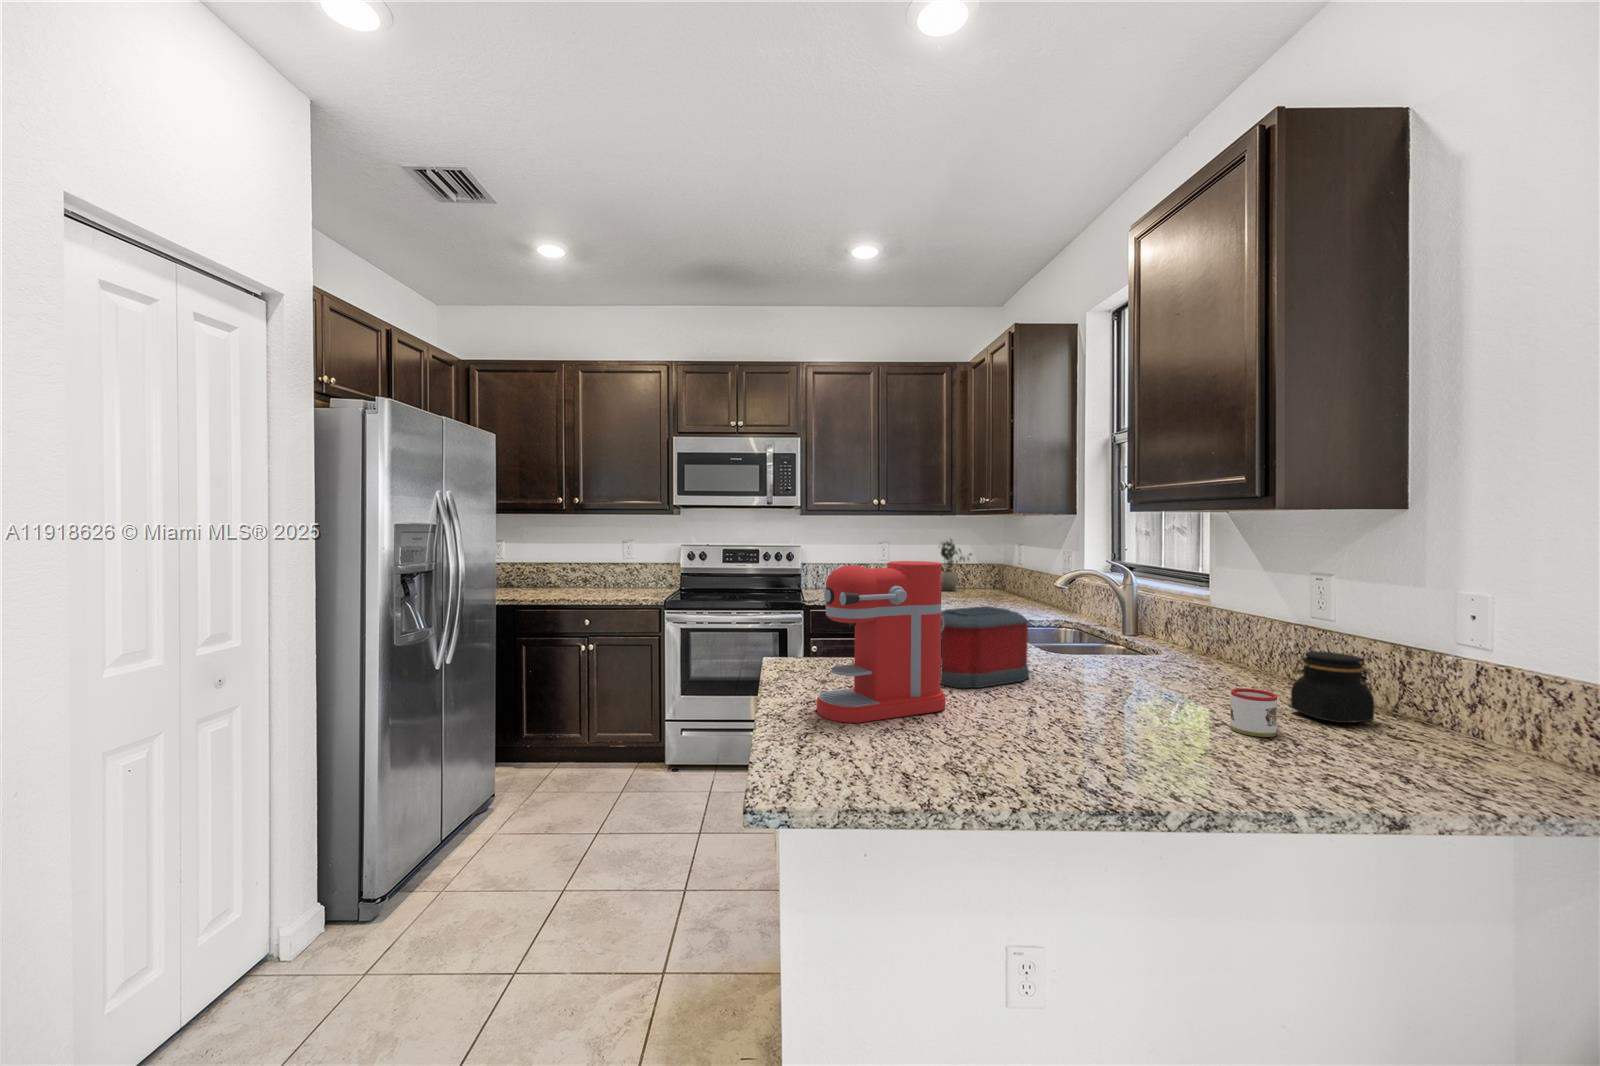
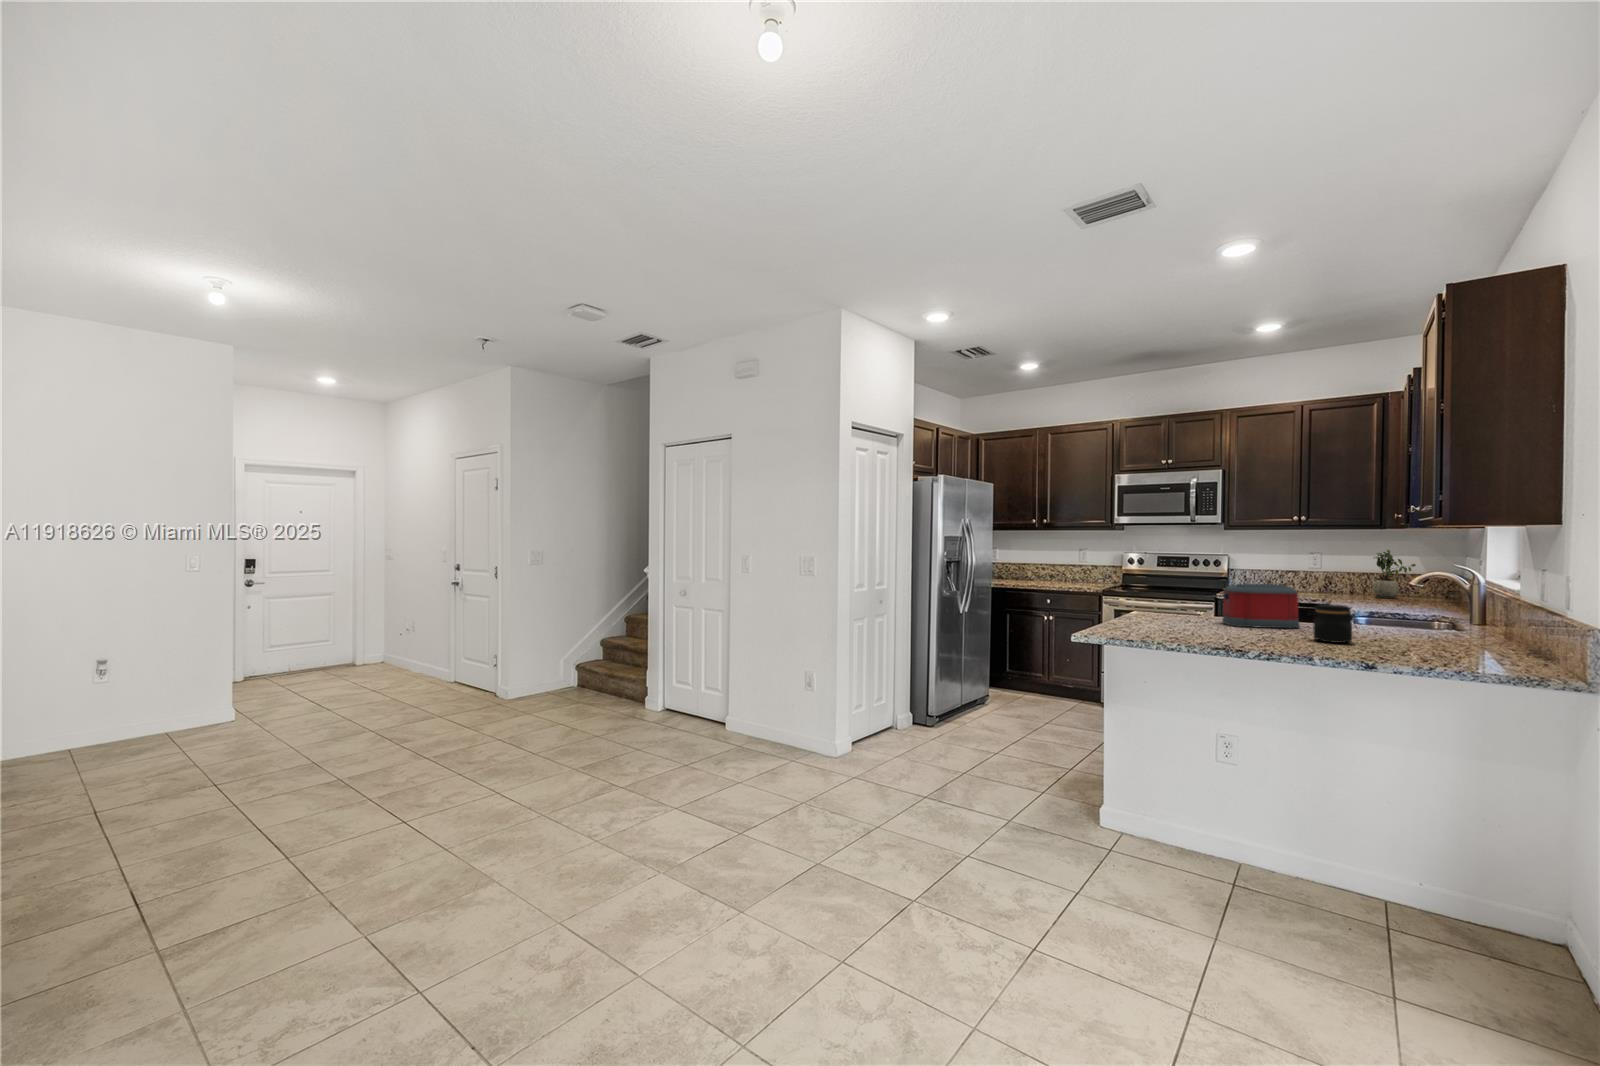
coffee maker: present [817,561,945,723] -> none [1133,553,1213,629]
jar: present [1291,651,1375,723] -> present [1308,604,1356,643]
mug: present [1230,688,1277,737] -> none [1378,626,1416,651]

